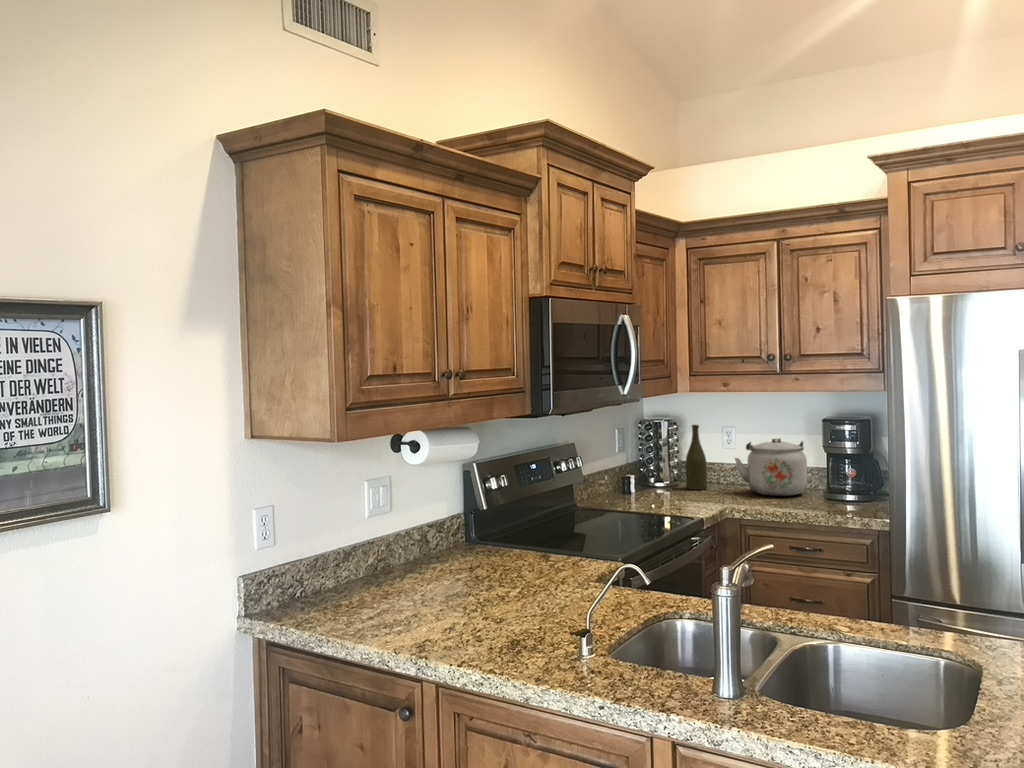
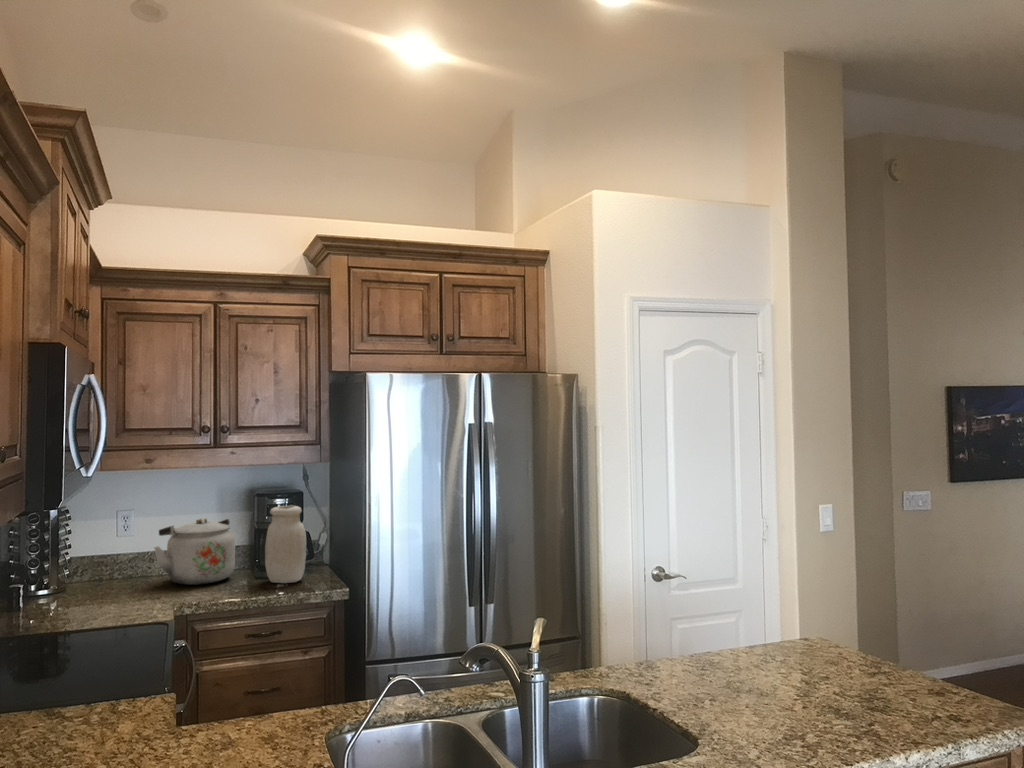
bottle: present [685,425,707,490] -> none [82,512,112,594]
jar: none [823,432,864,507] -> present [265,506,306,583]

